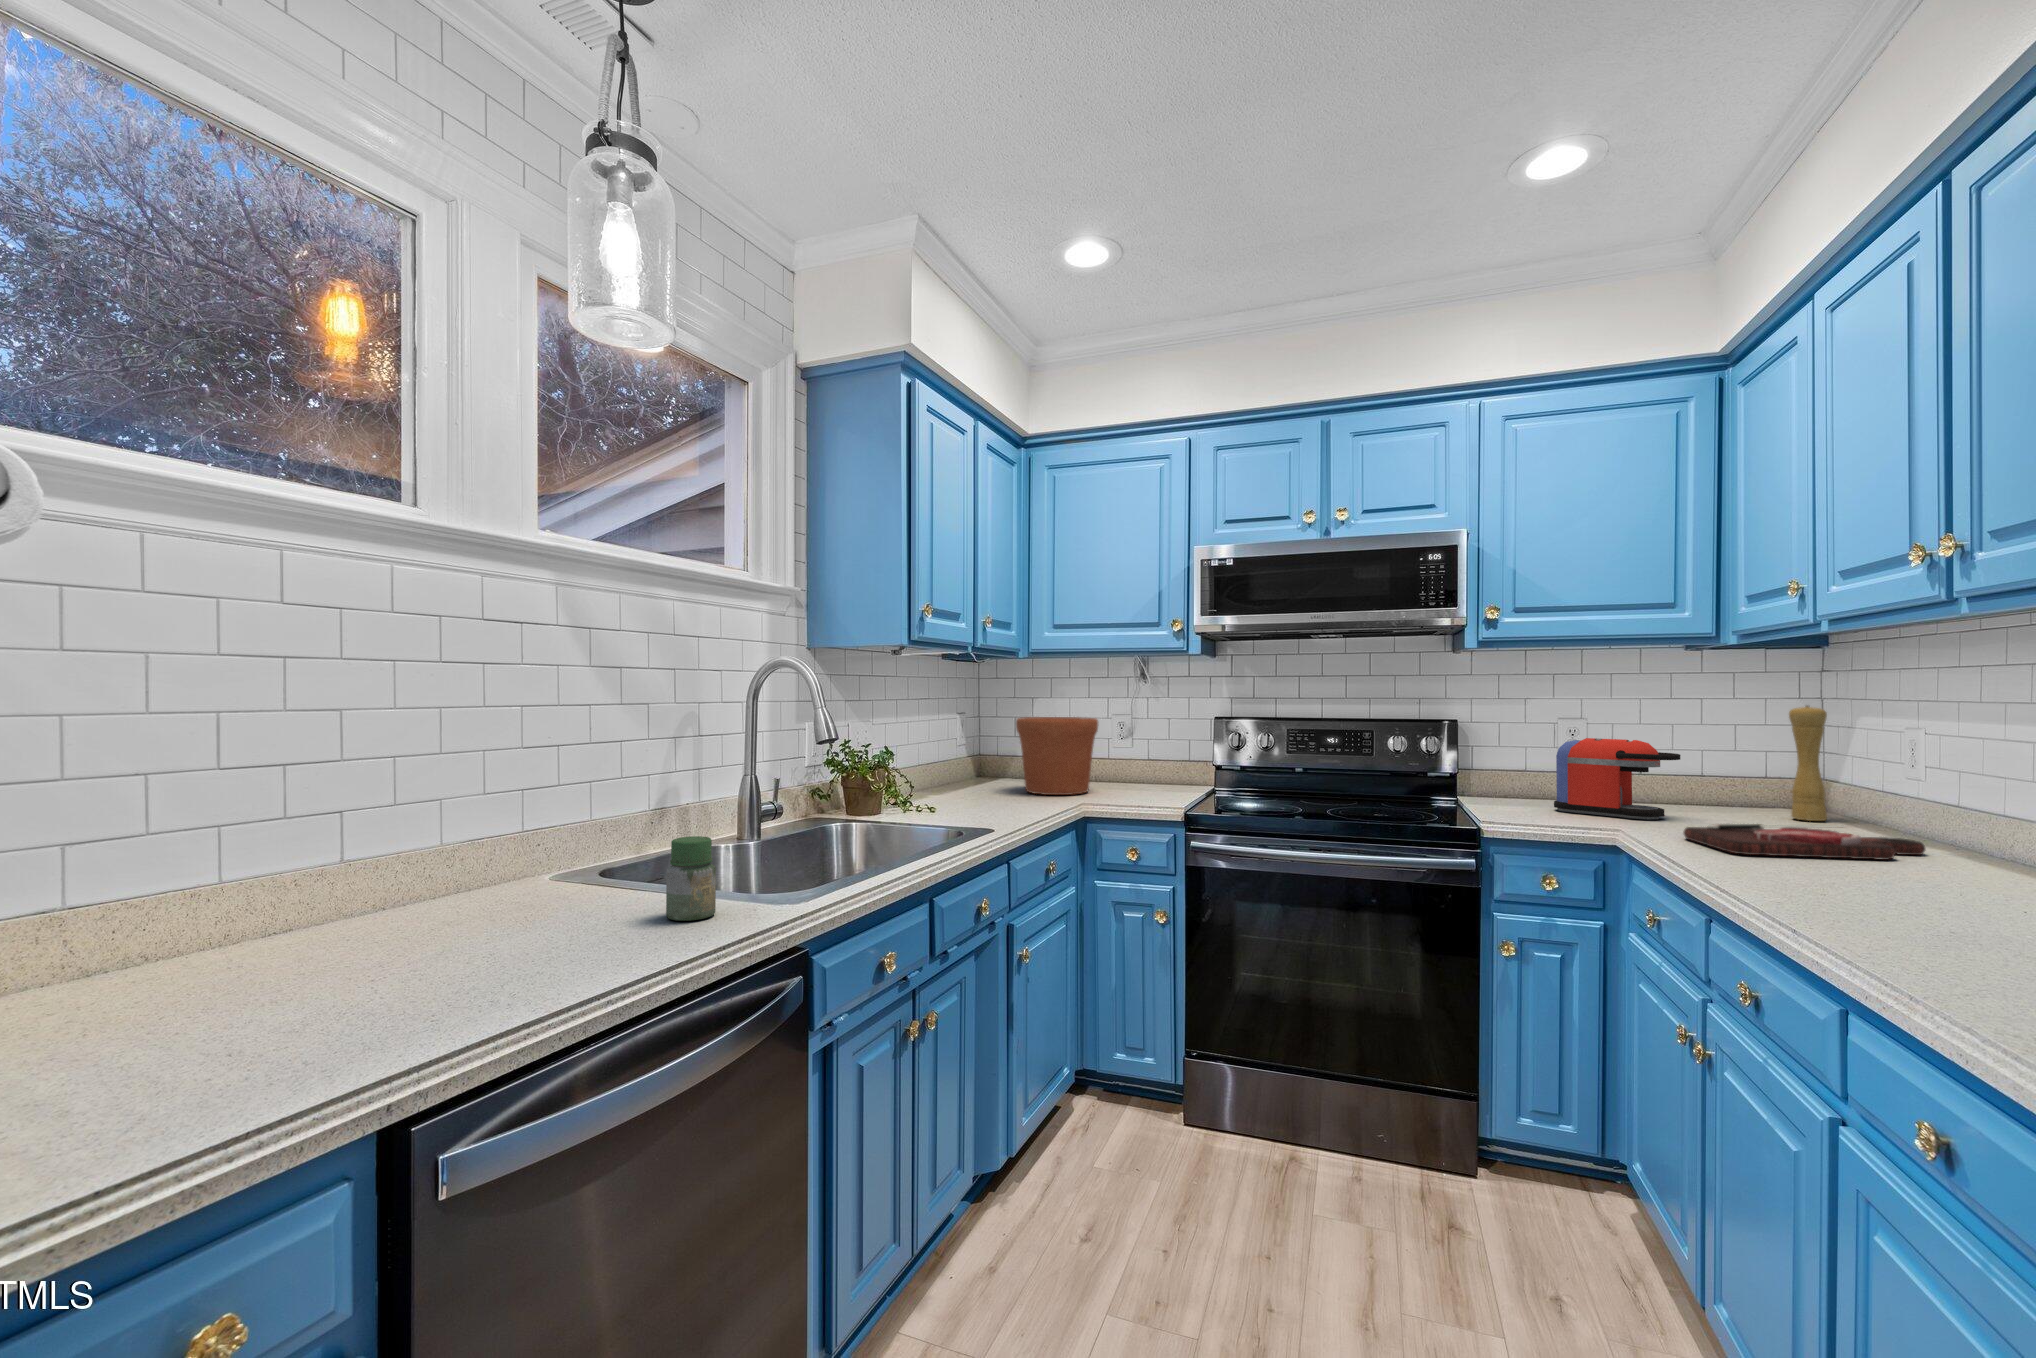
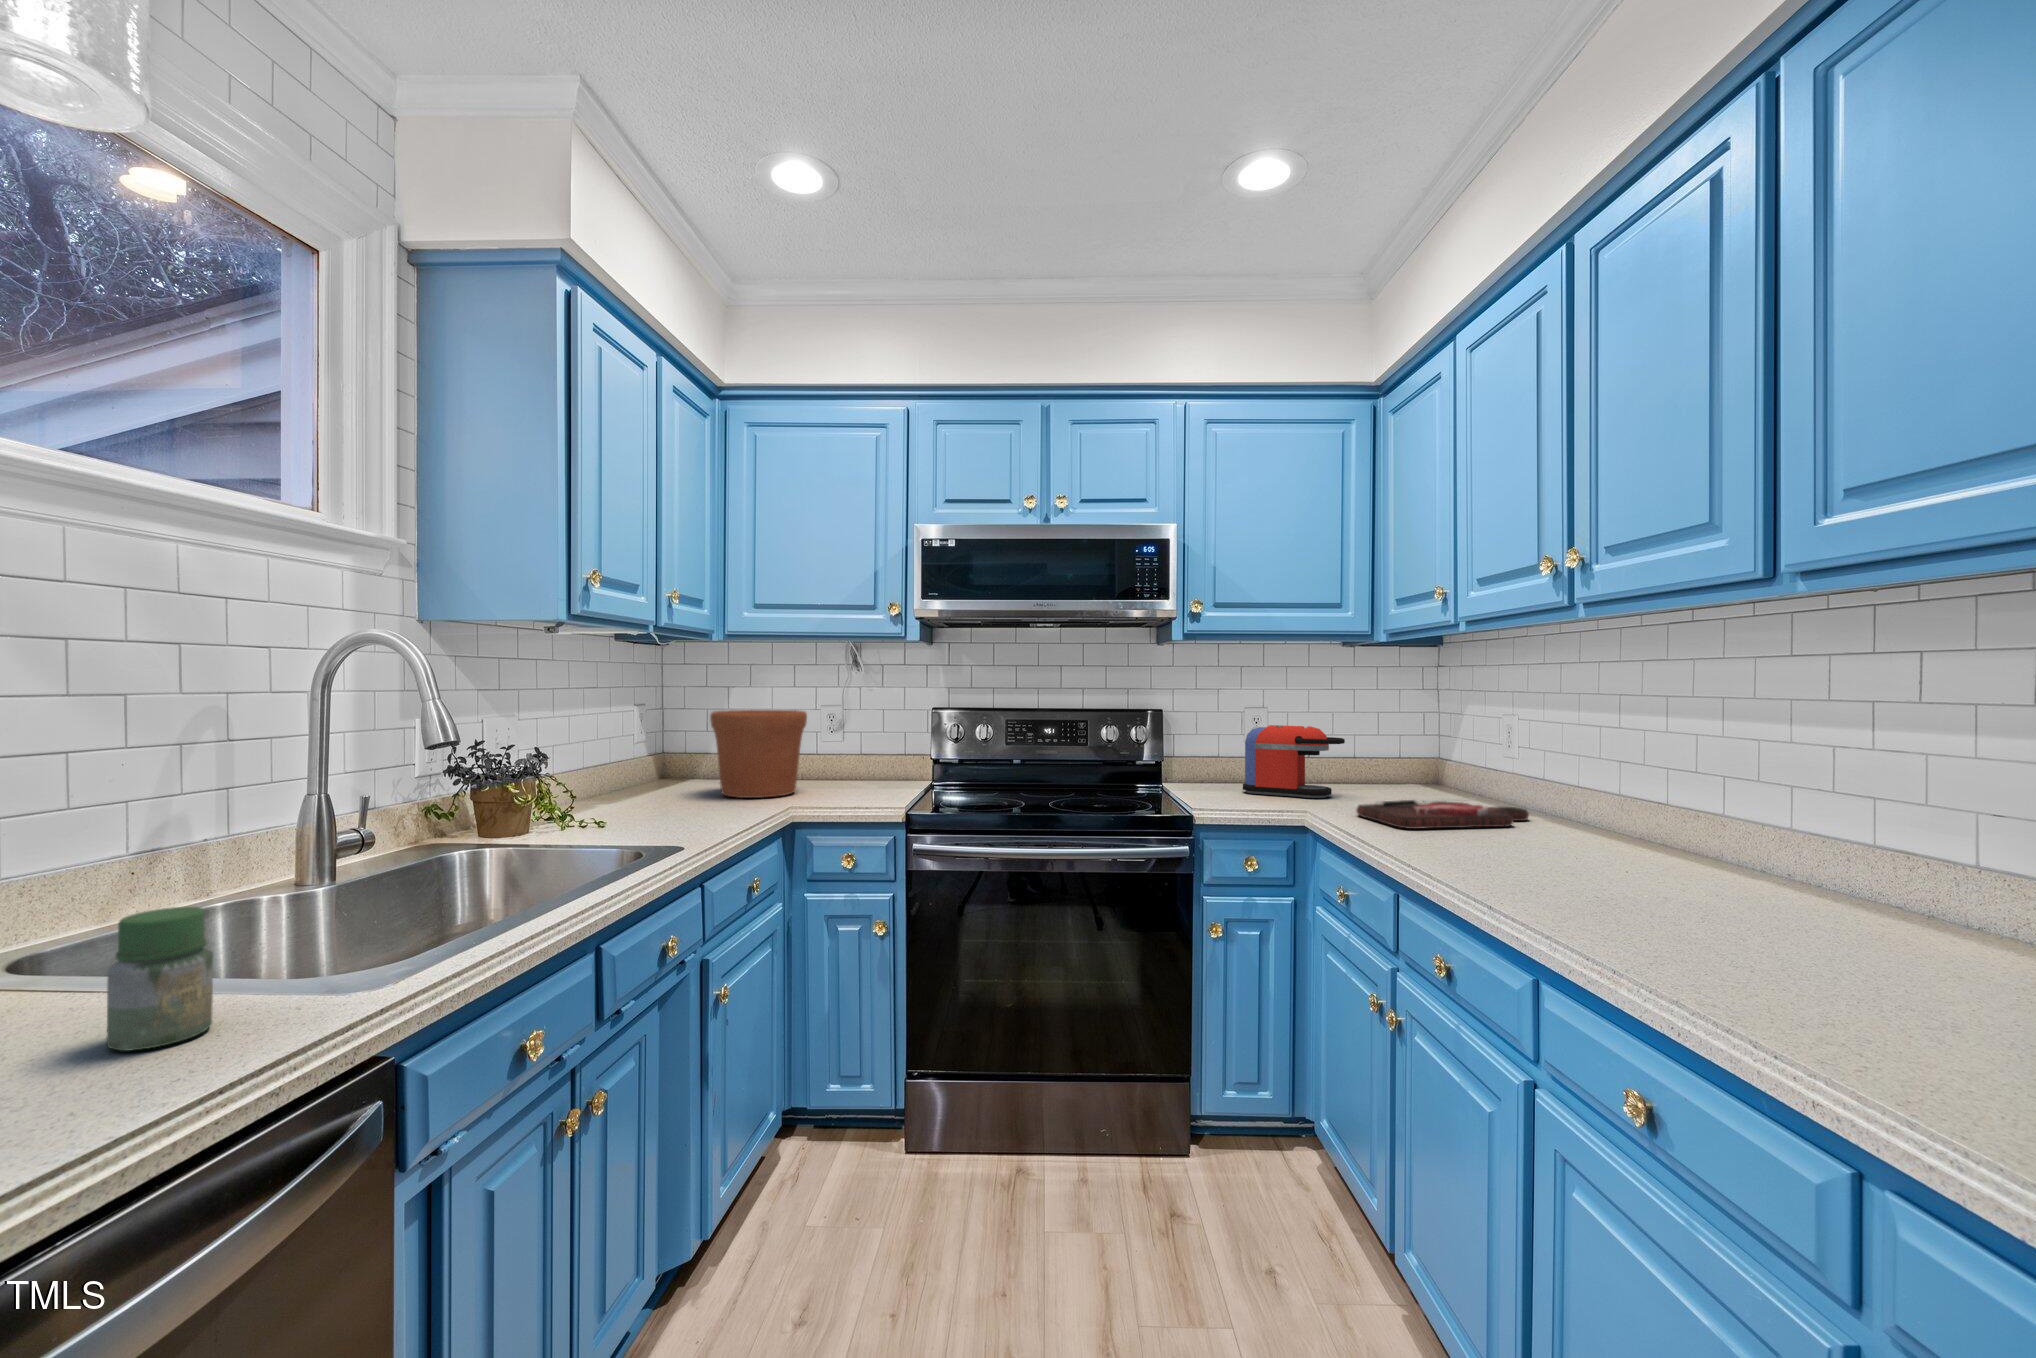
pepper mill: present [1789,706,1827,821] -> none [1419,695,1446,793]

